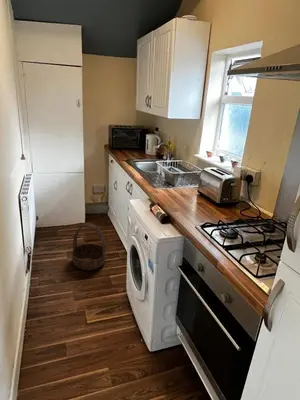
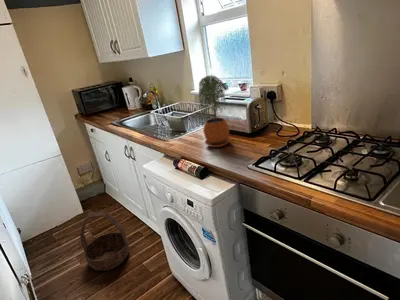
potted plant: none [179,147,208,206] -> present [199,76,231,147]

